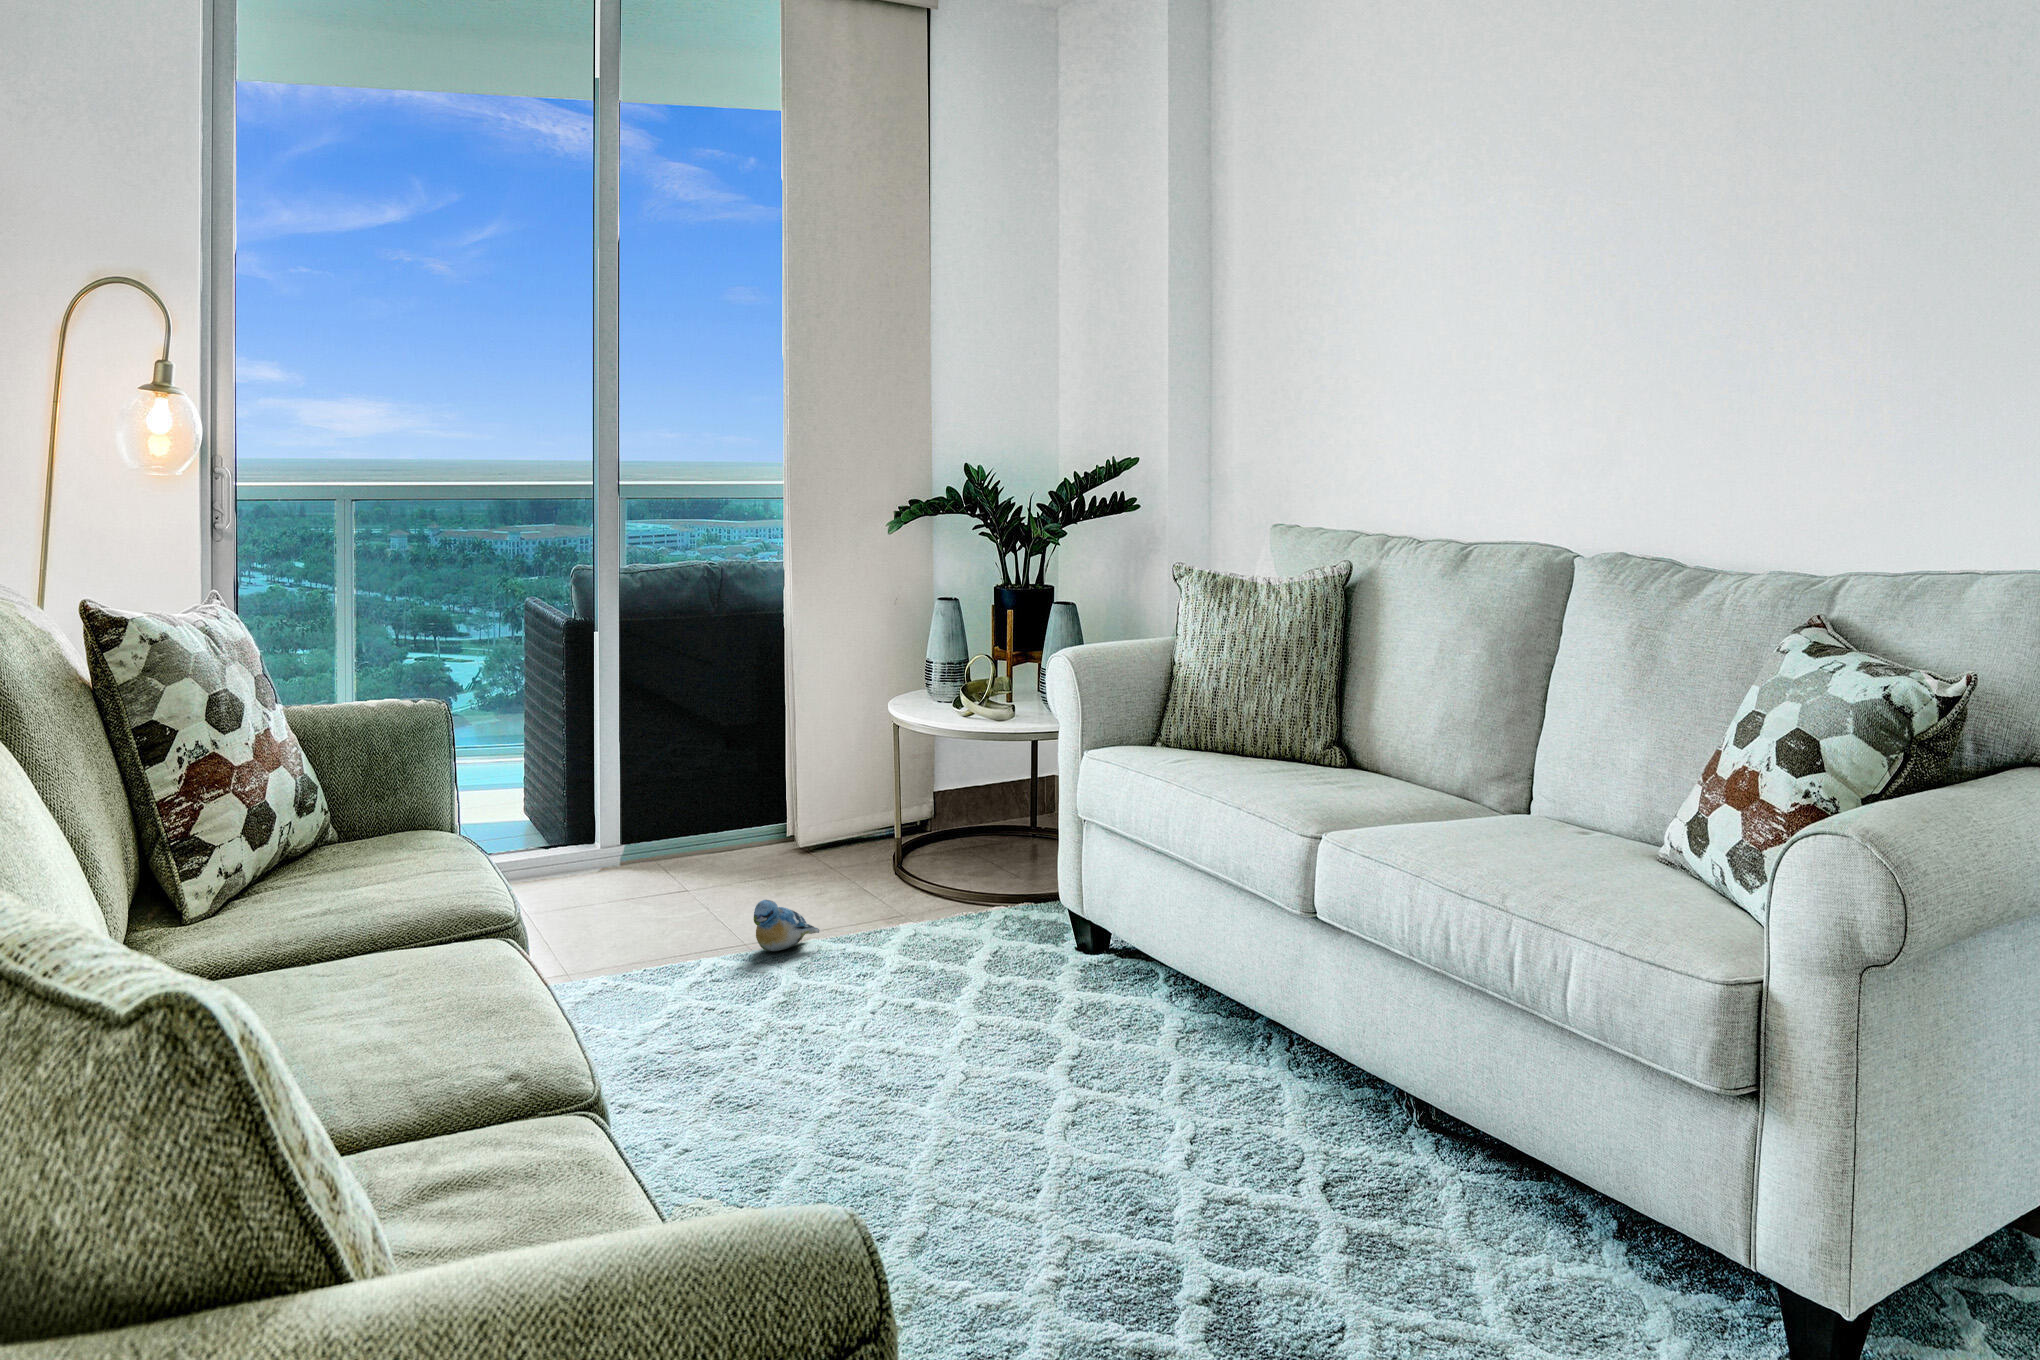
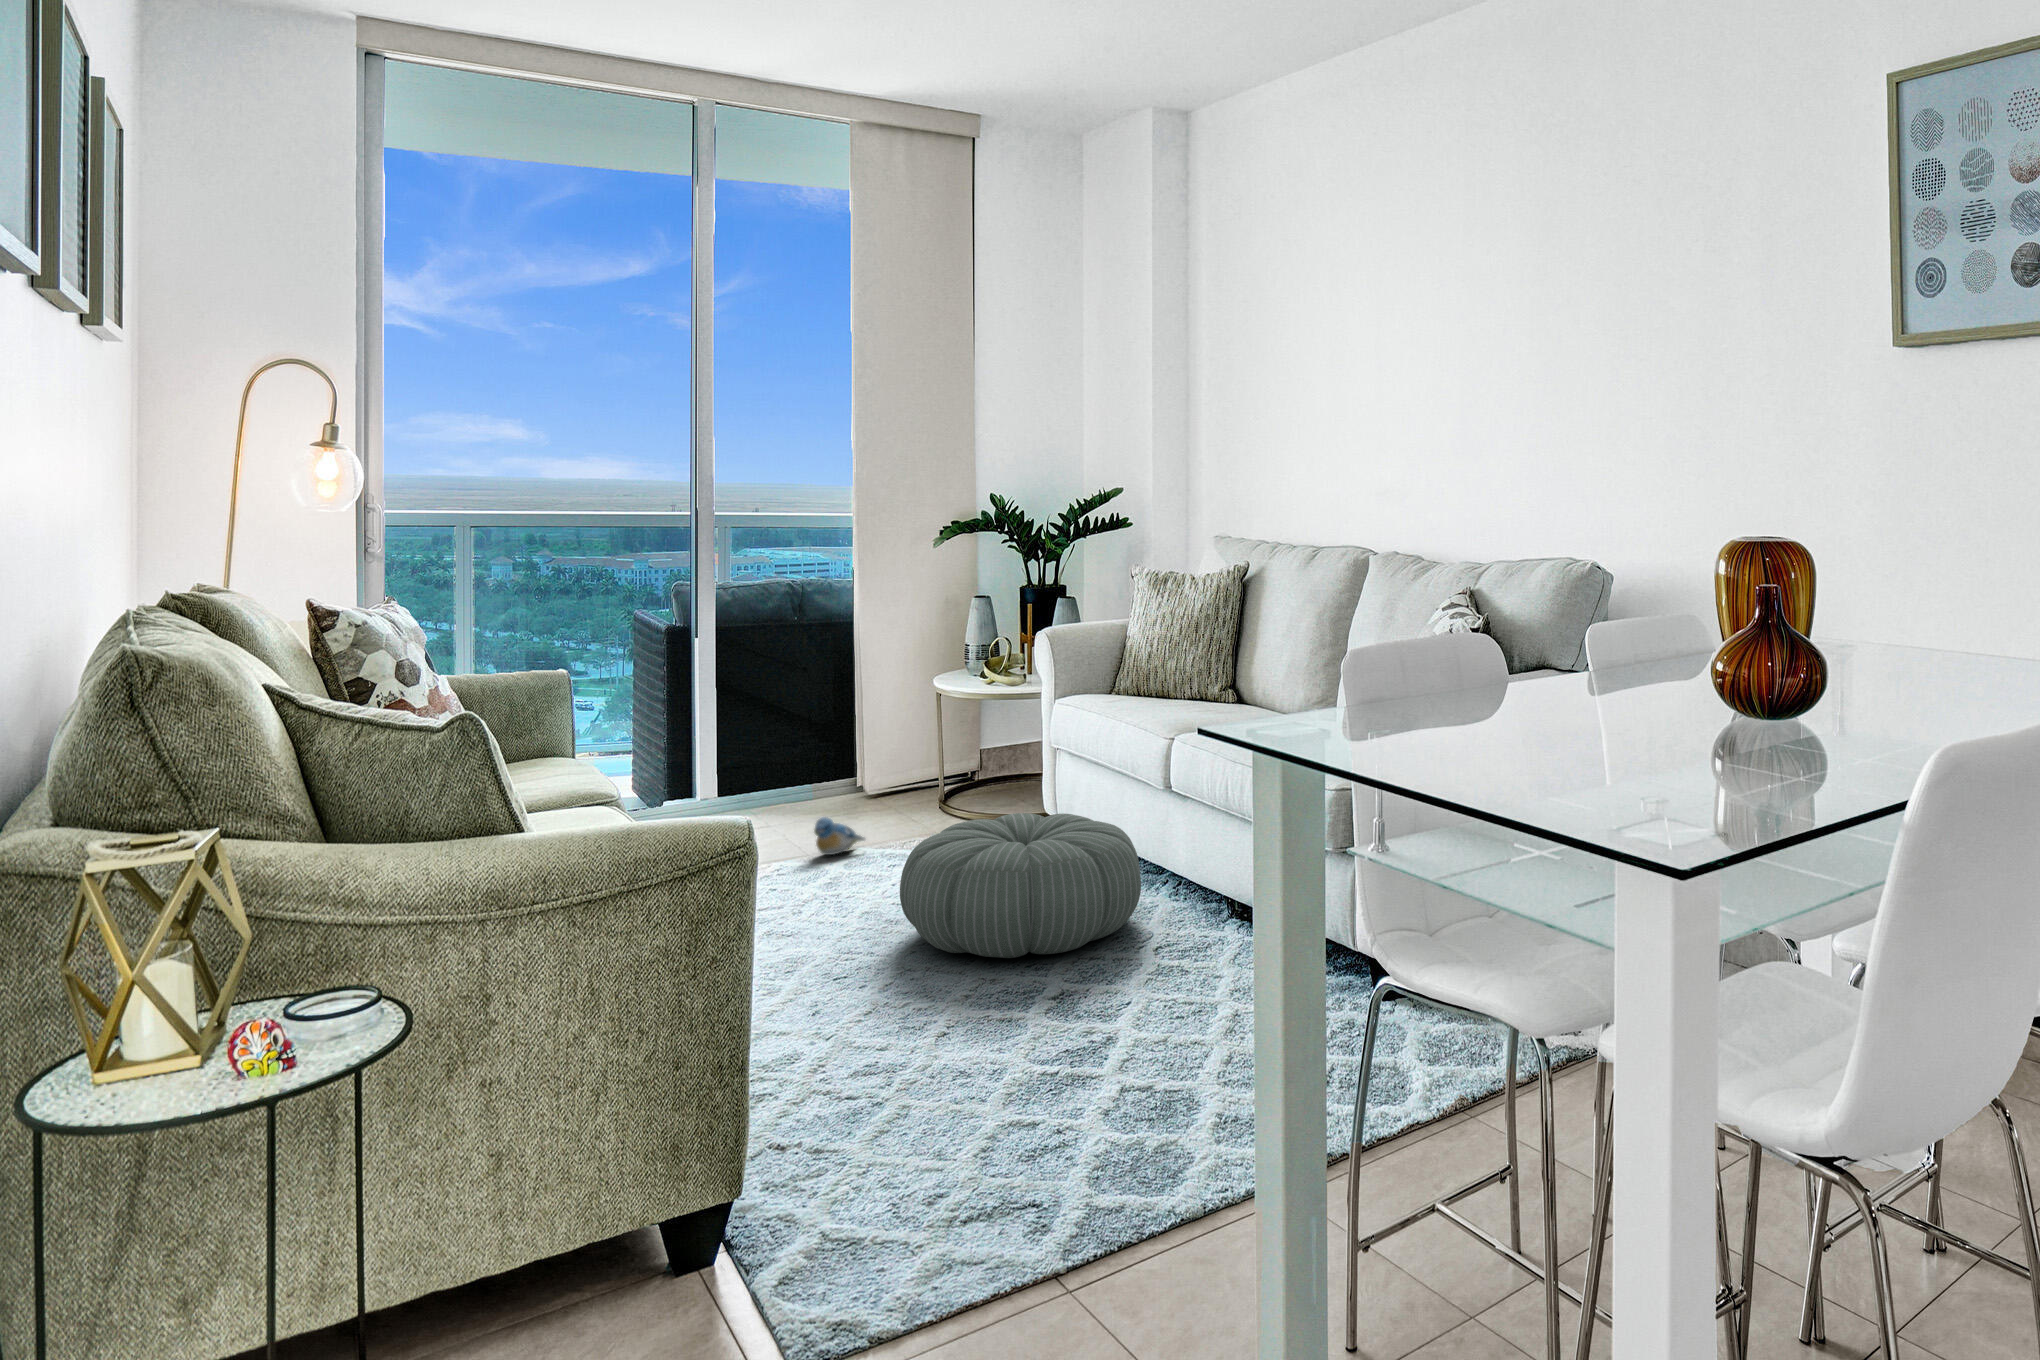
pouf: none [897,933,1264,1186] -> present [900,813,1141,958]

